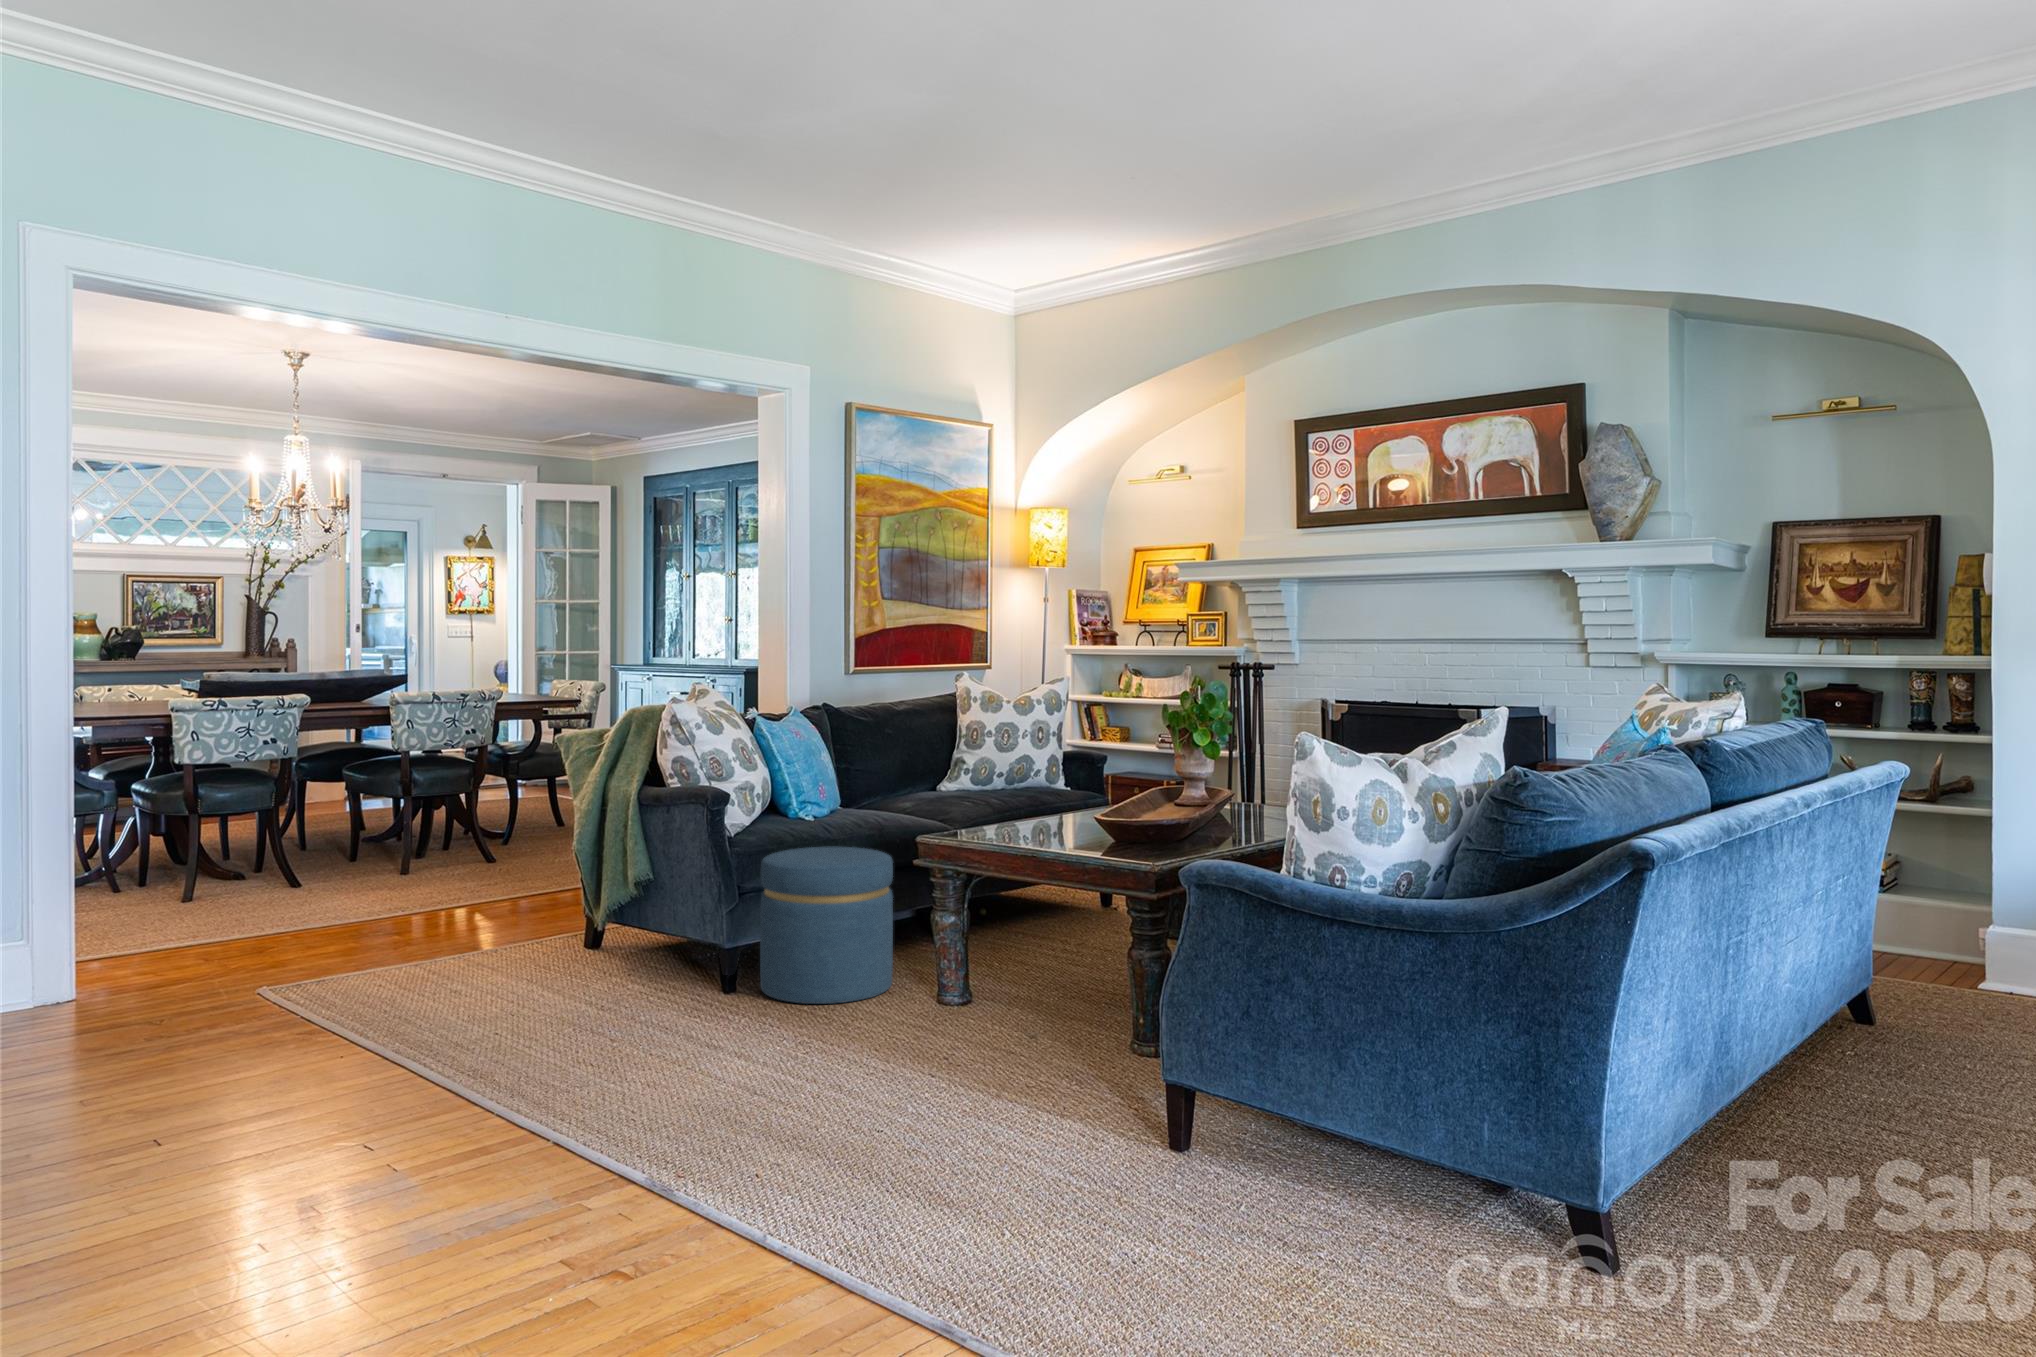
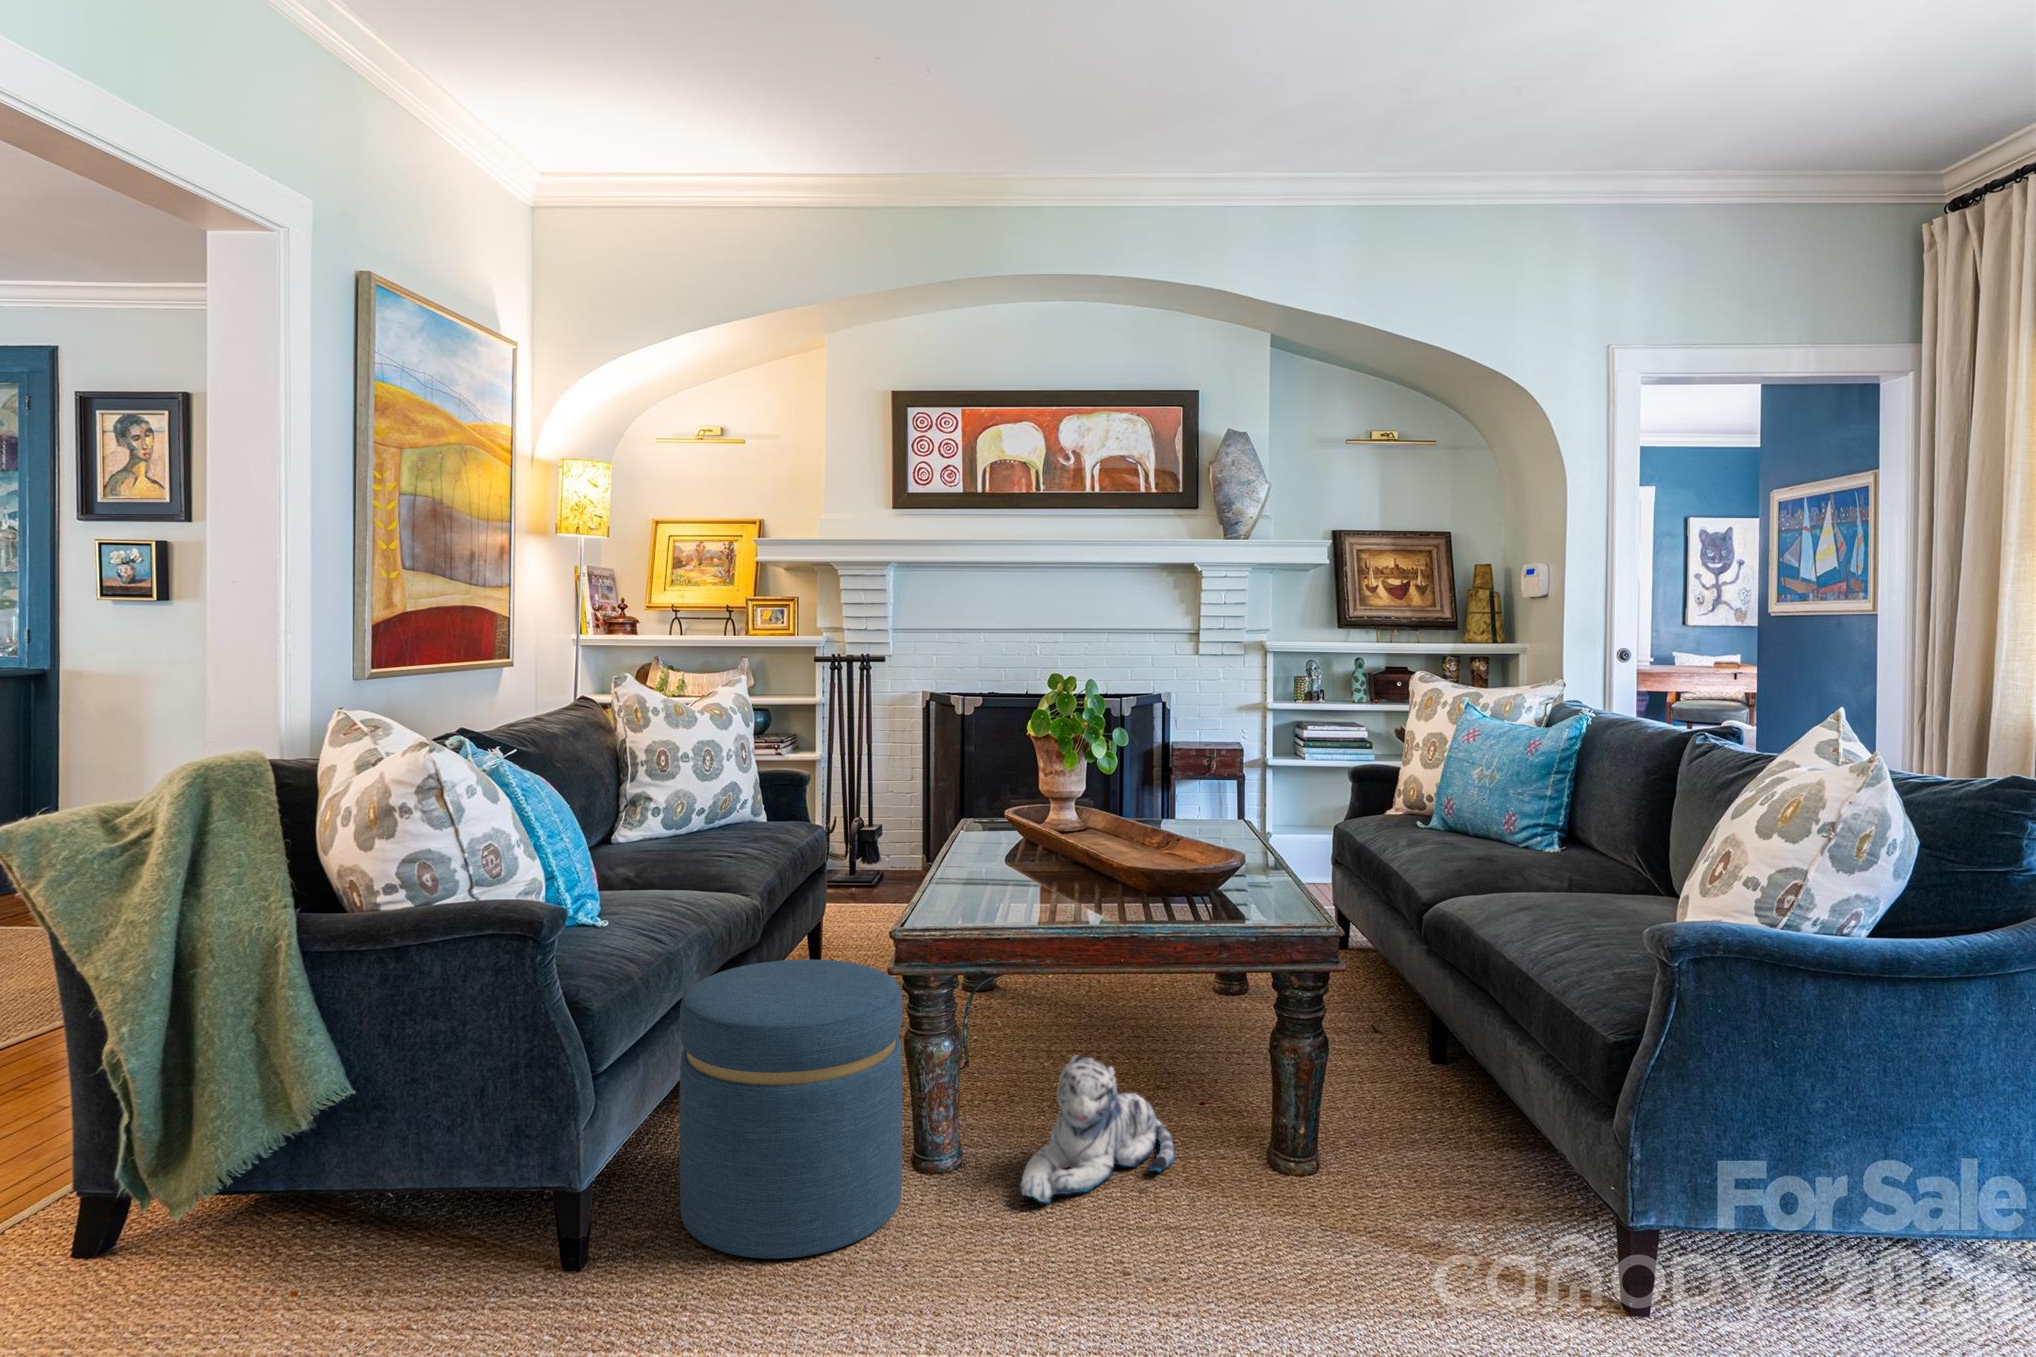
plush toy: none [915,932,1066,1023] -> present [1020,1055,1175,1203]

